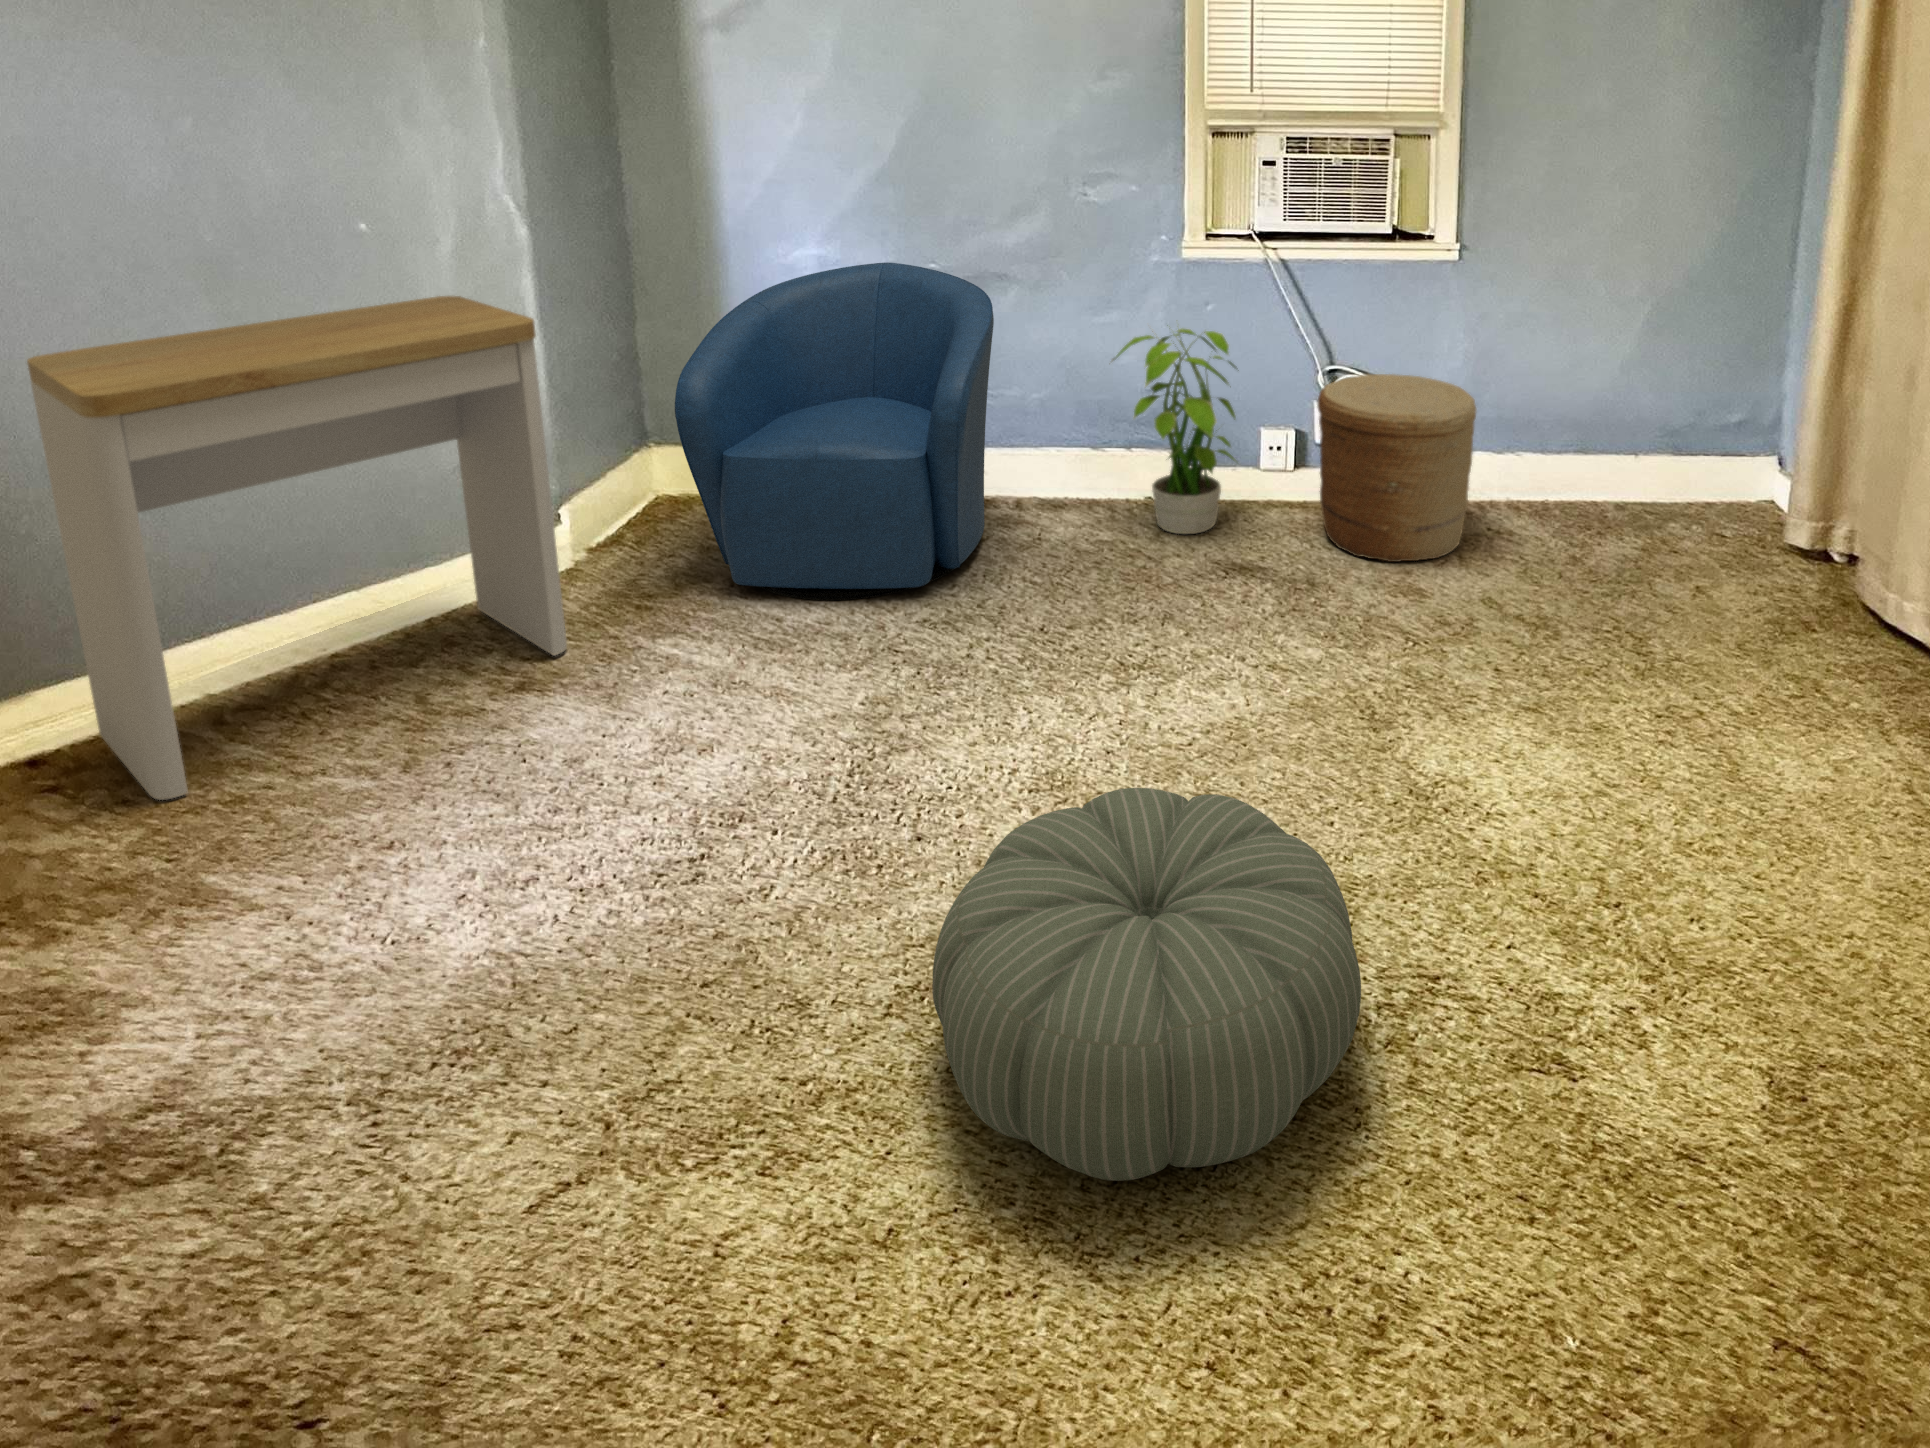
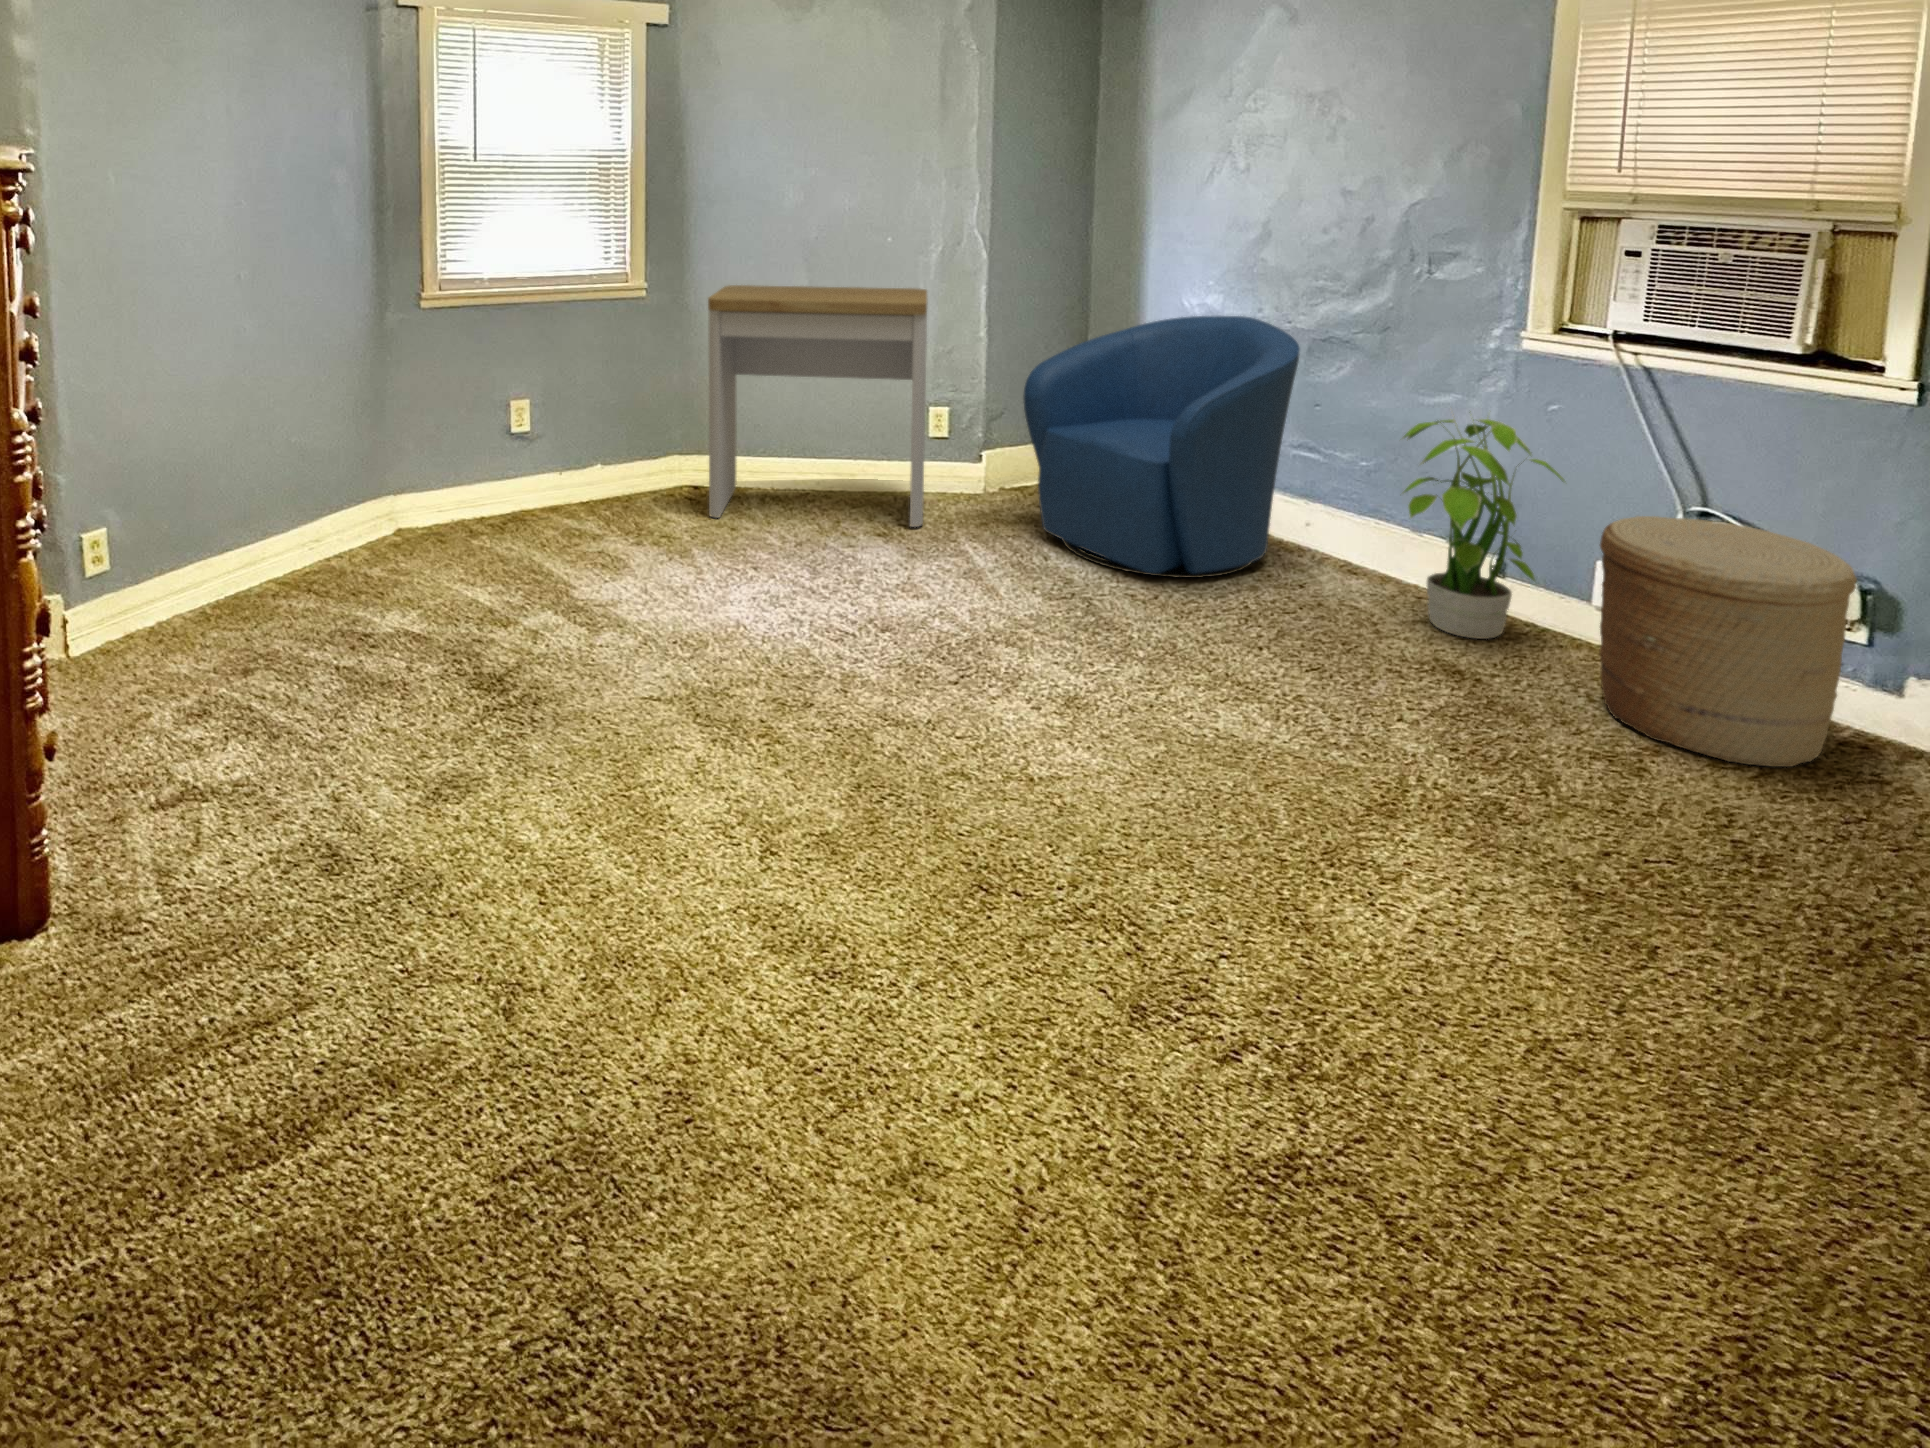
pouf: present [932,788,1361,1181] -> none [744,644,1047,875]

